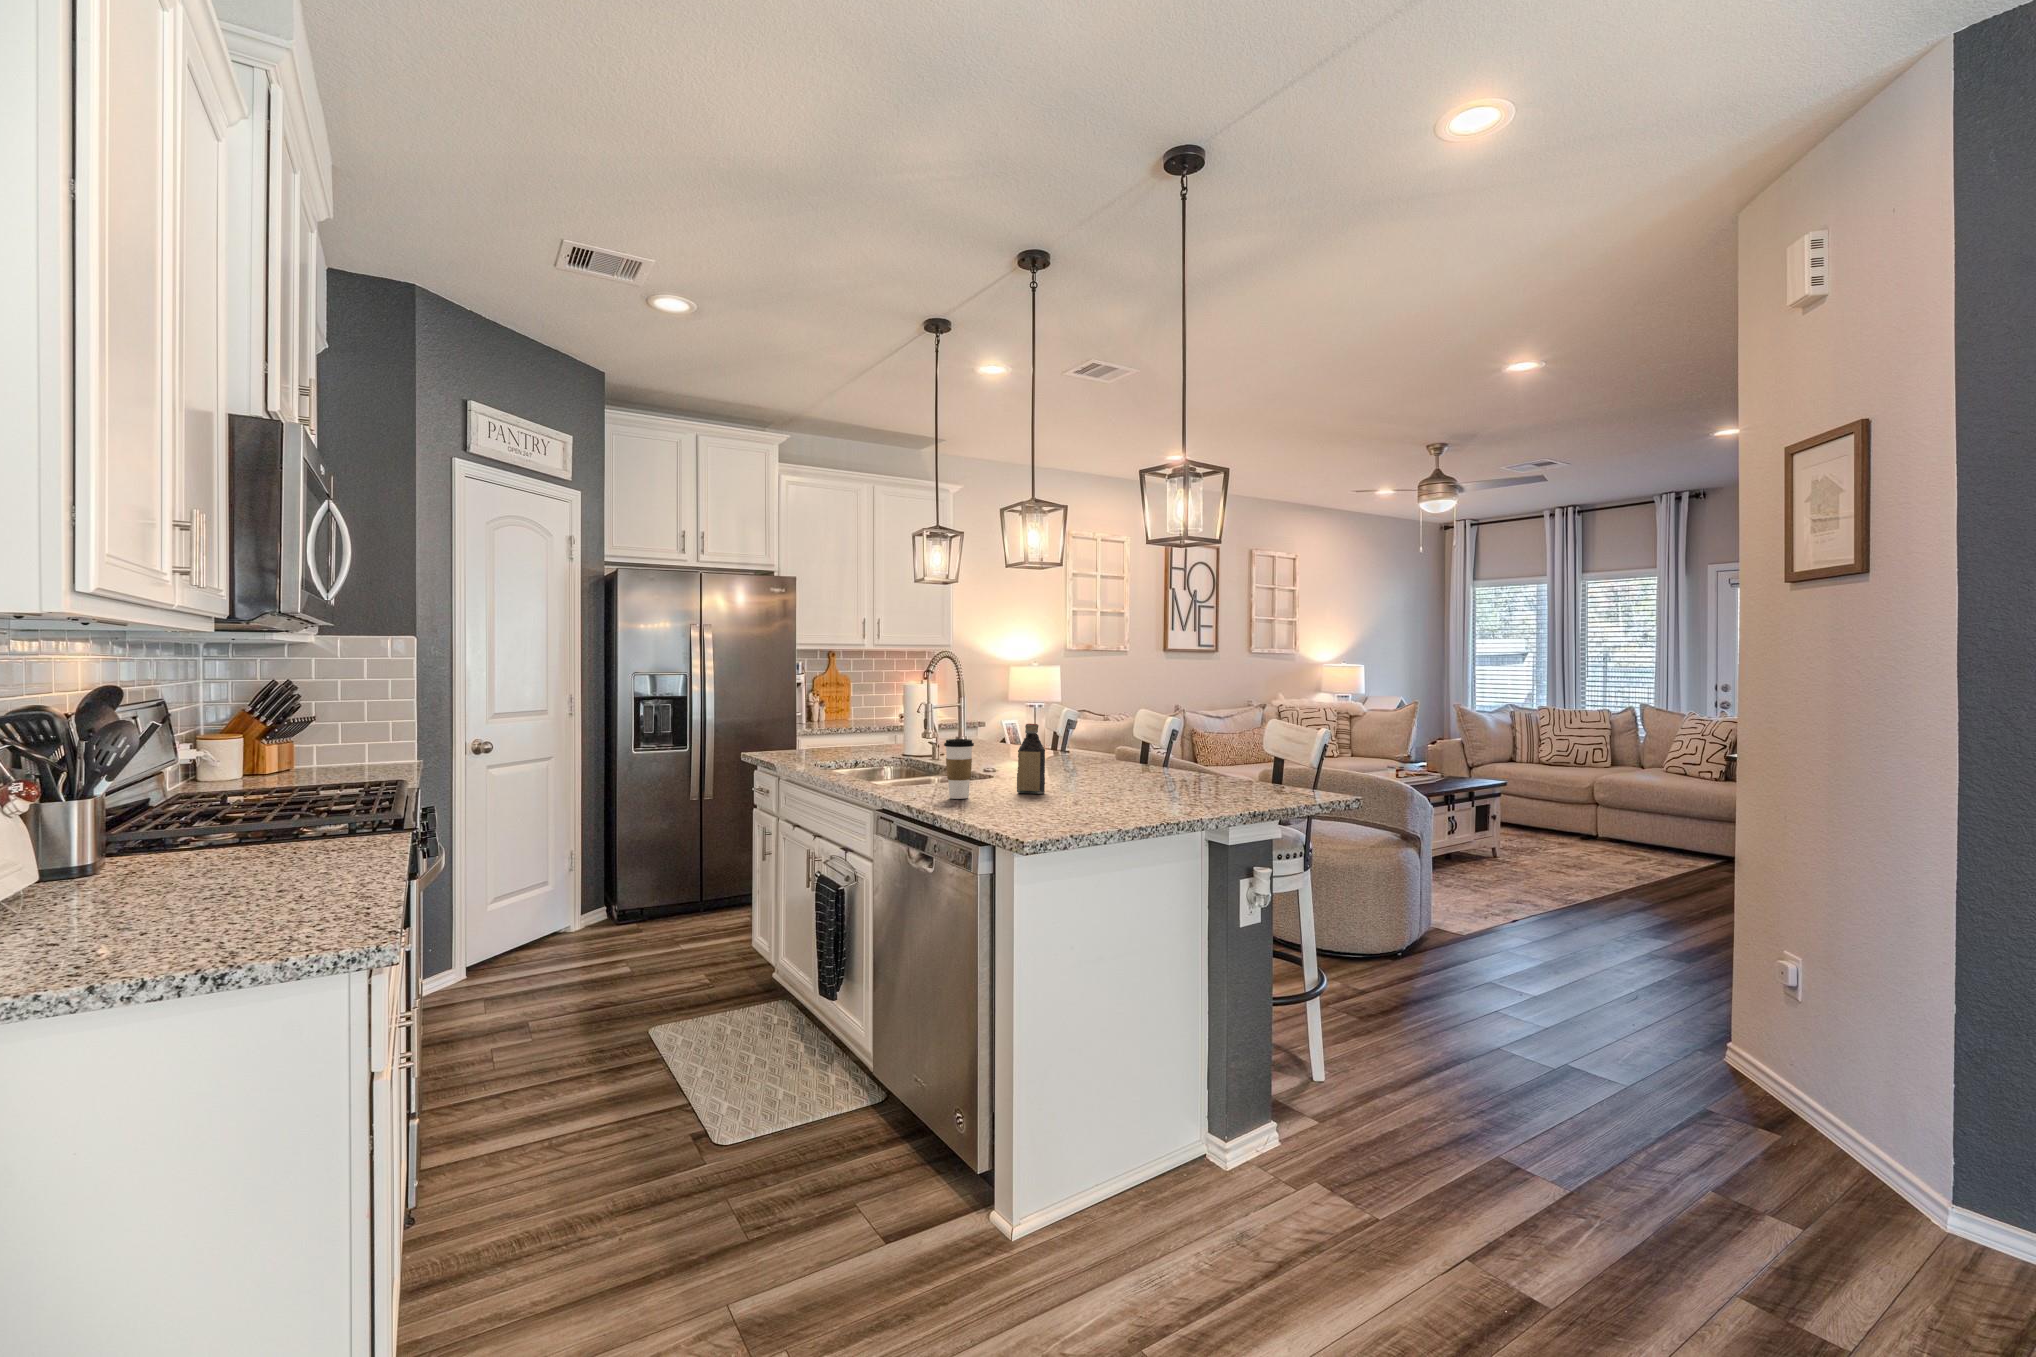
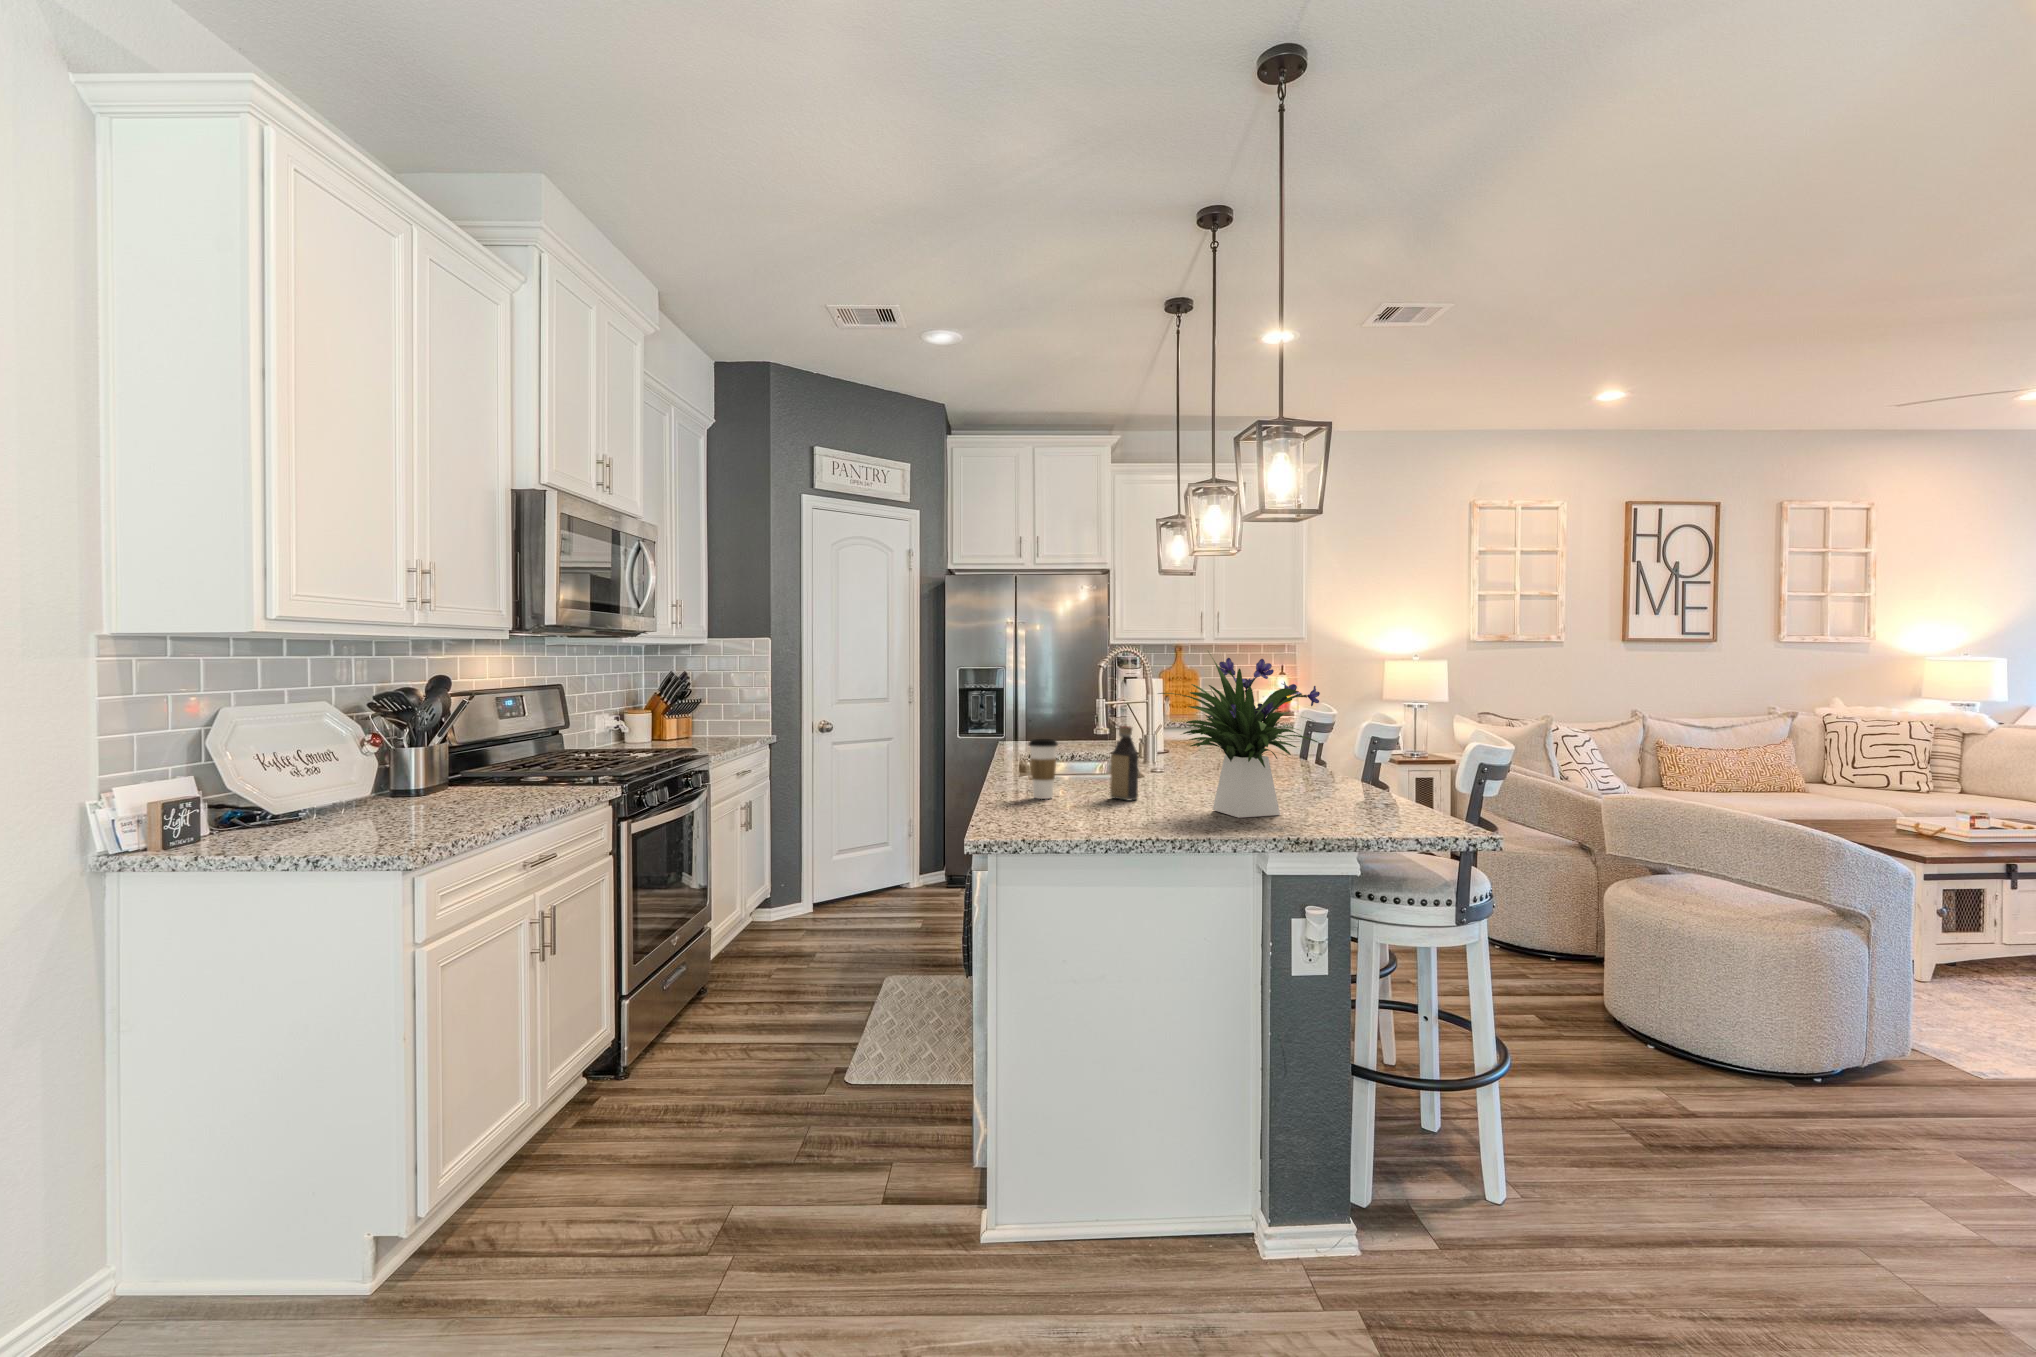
flower arrangement: none [1084,652,1227,799] -> present [1158,654,1320,818]

